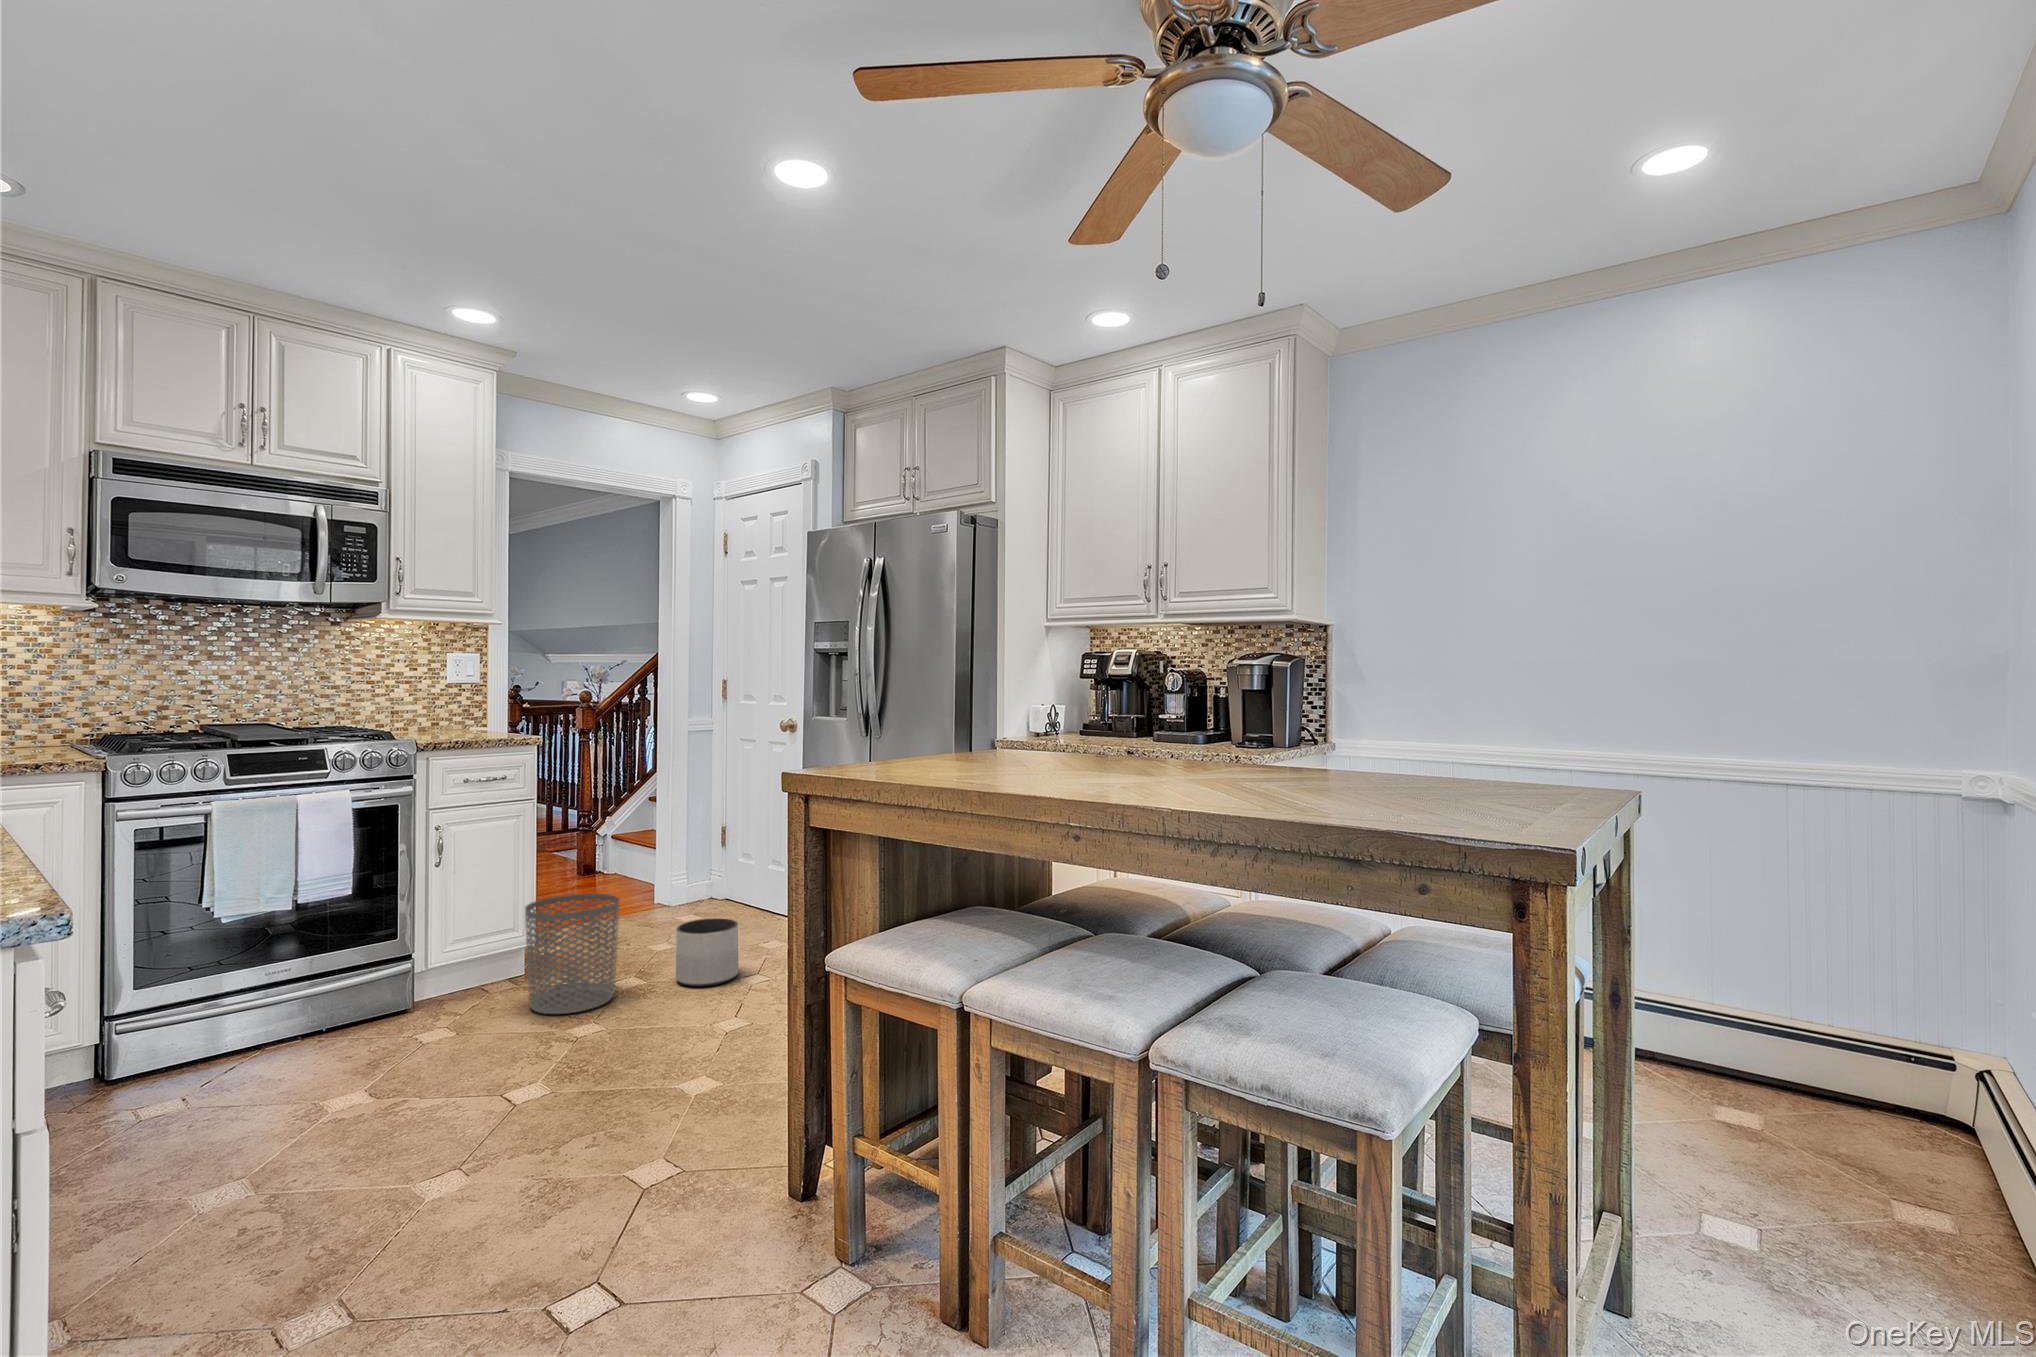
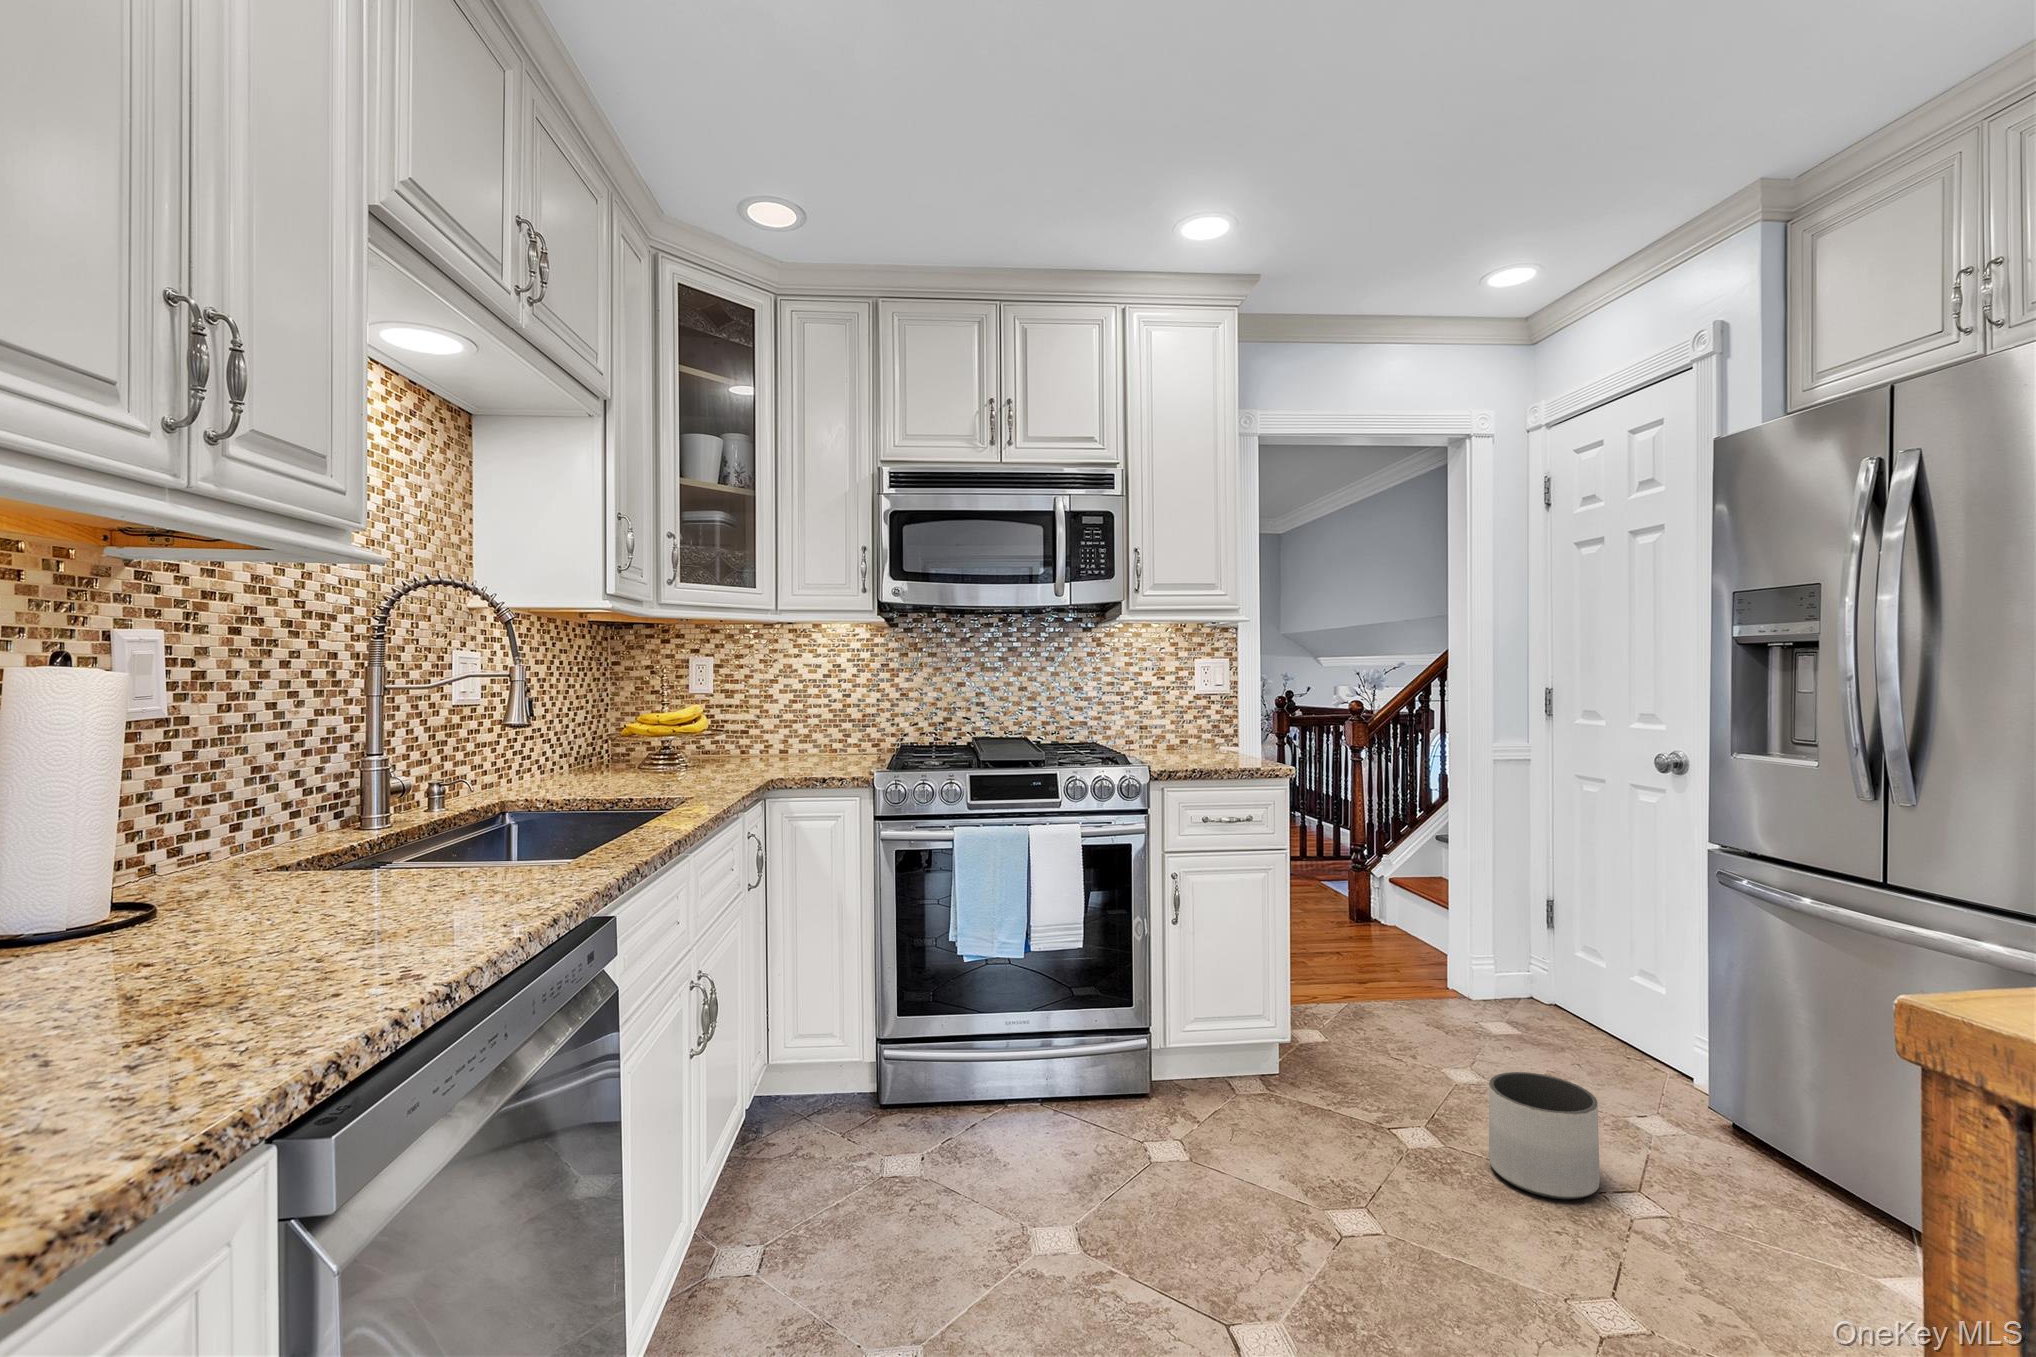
waste bin: present [525,893,619,1014] -> none [1271,993,1400,1182]

